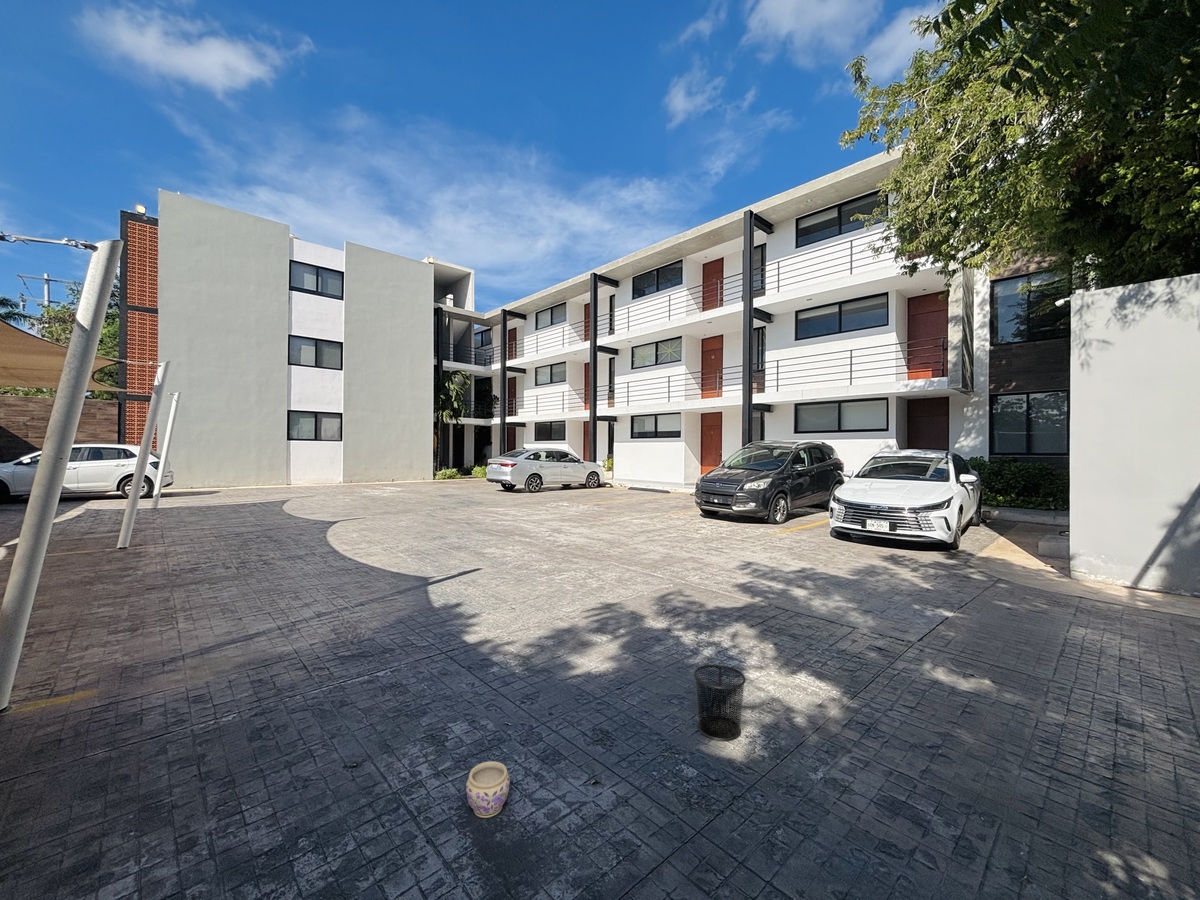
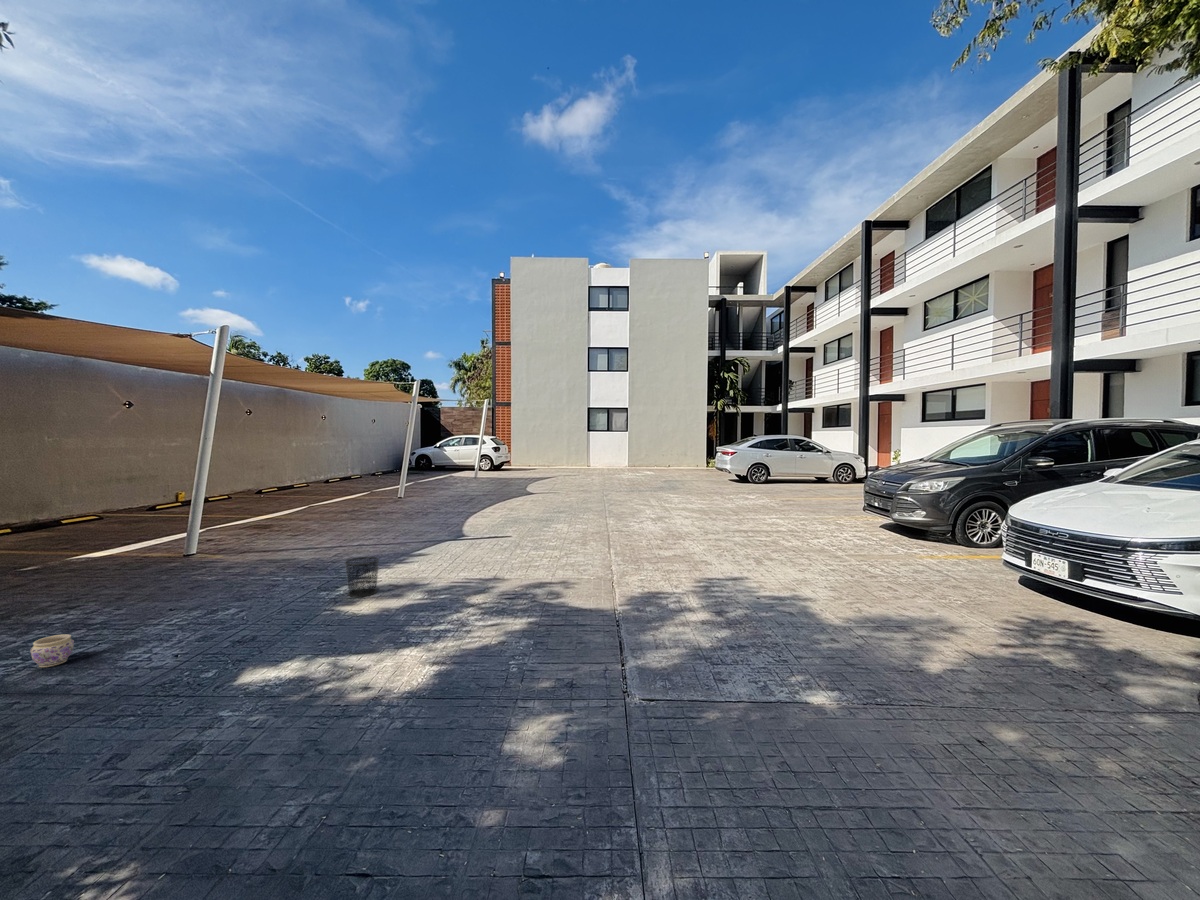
waste bin: present [694,664,746,741] -> present [345,557,379,597]

